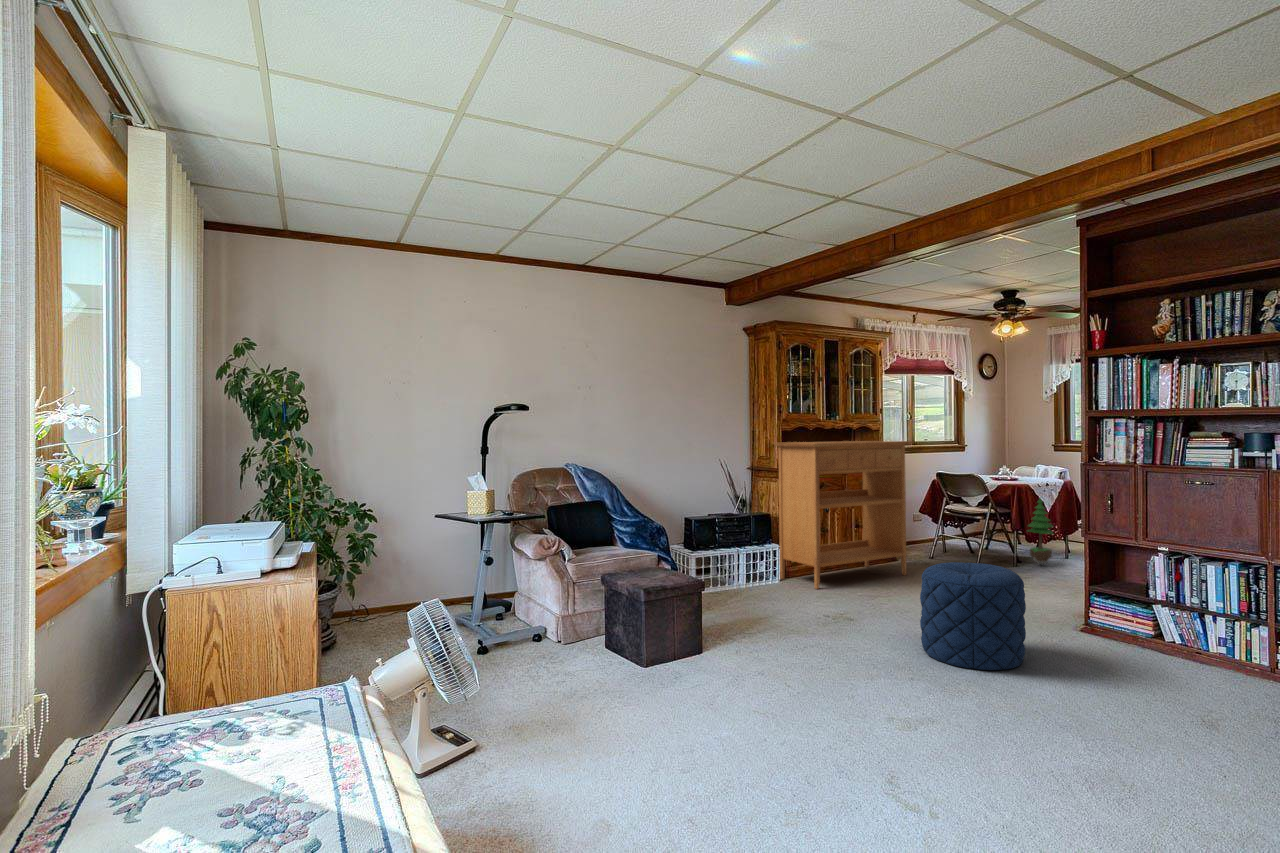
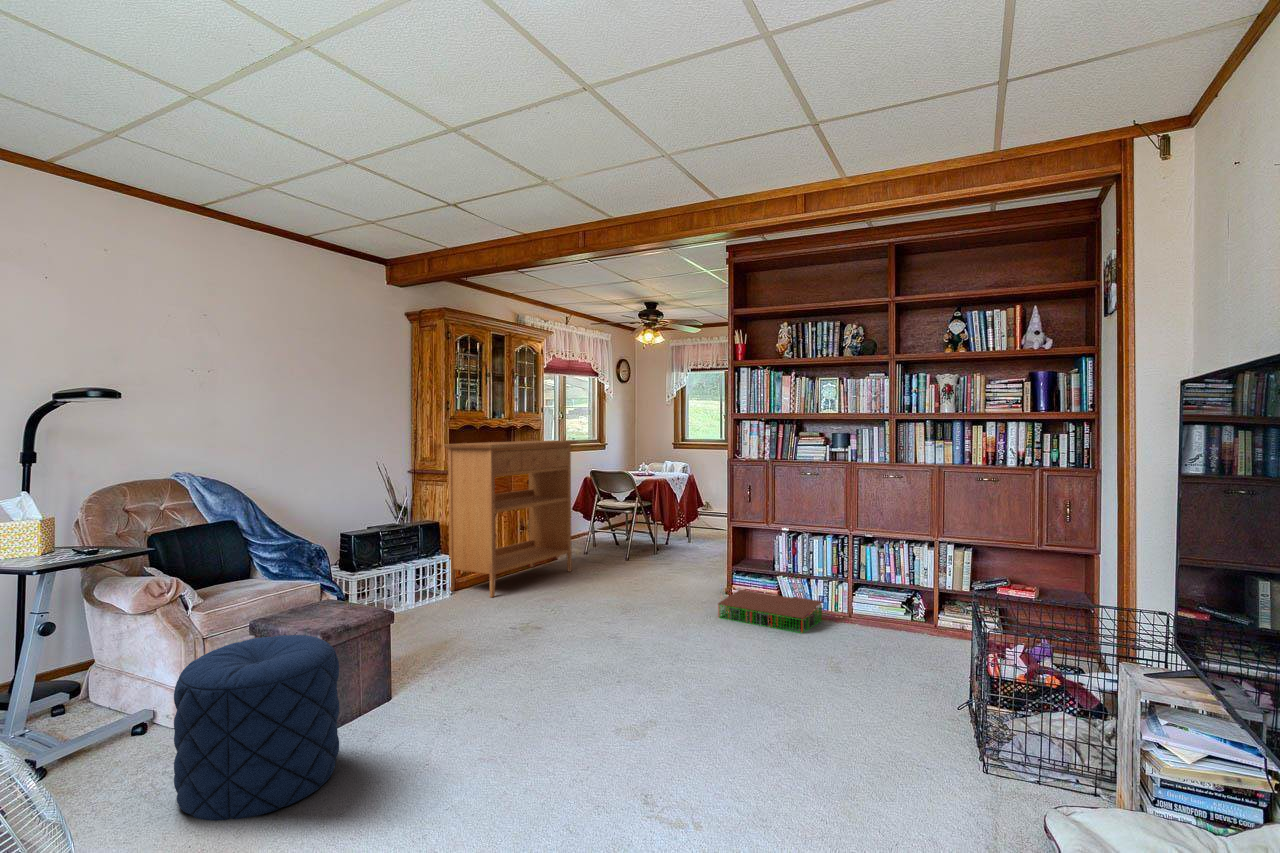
potted tree: present [1027,498,1053,565] -> none [664,488,686,549]
pouf: present [920,562,1026,670] -> present [174,635,339,821]
storage bin: none [1062,615,1217,677] -> present [718,590,822,633]

